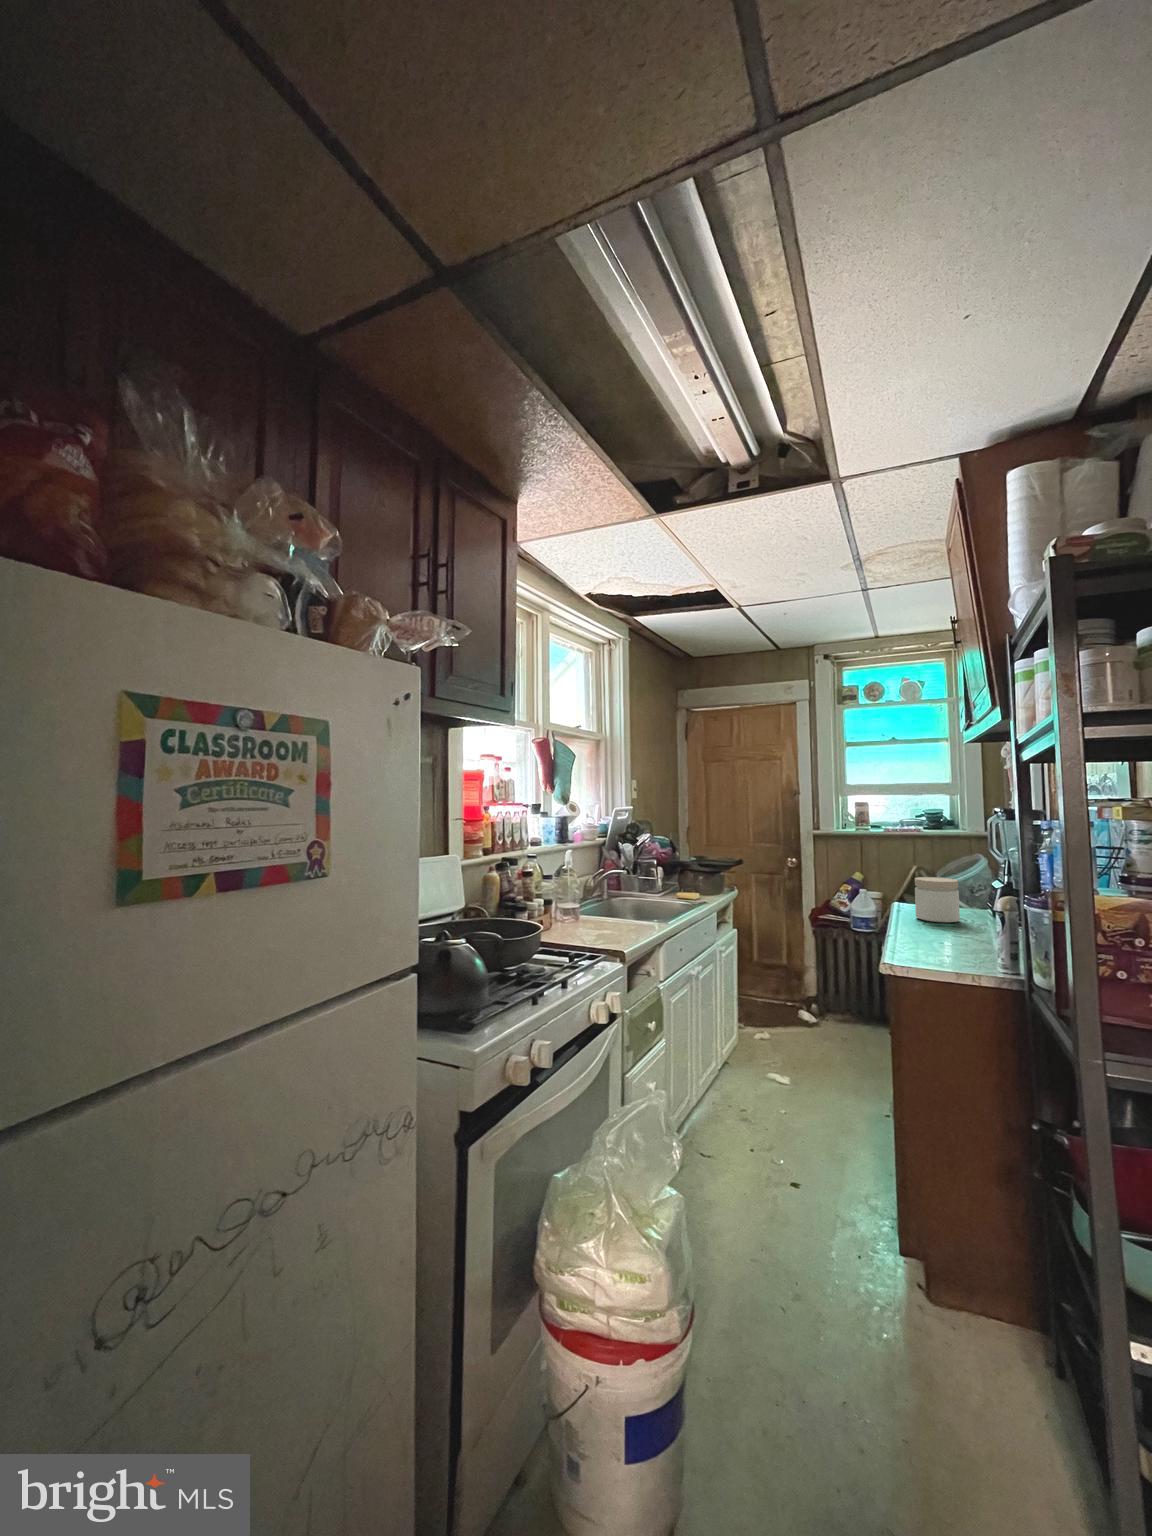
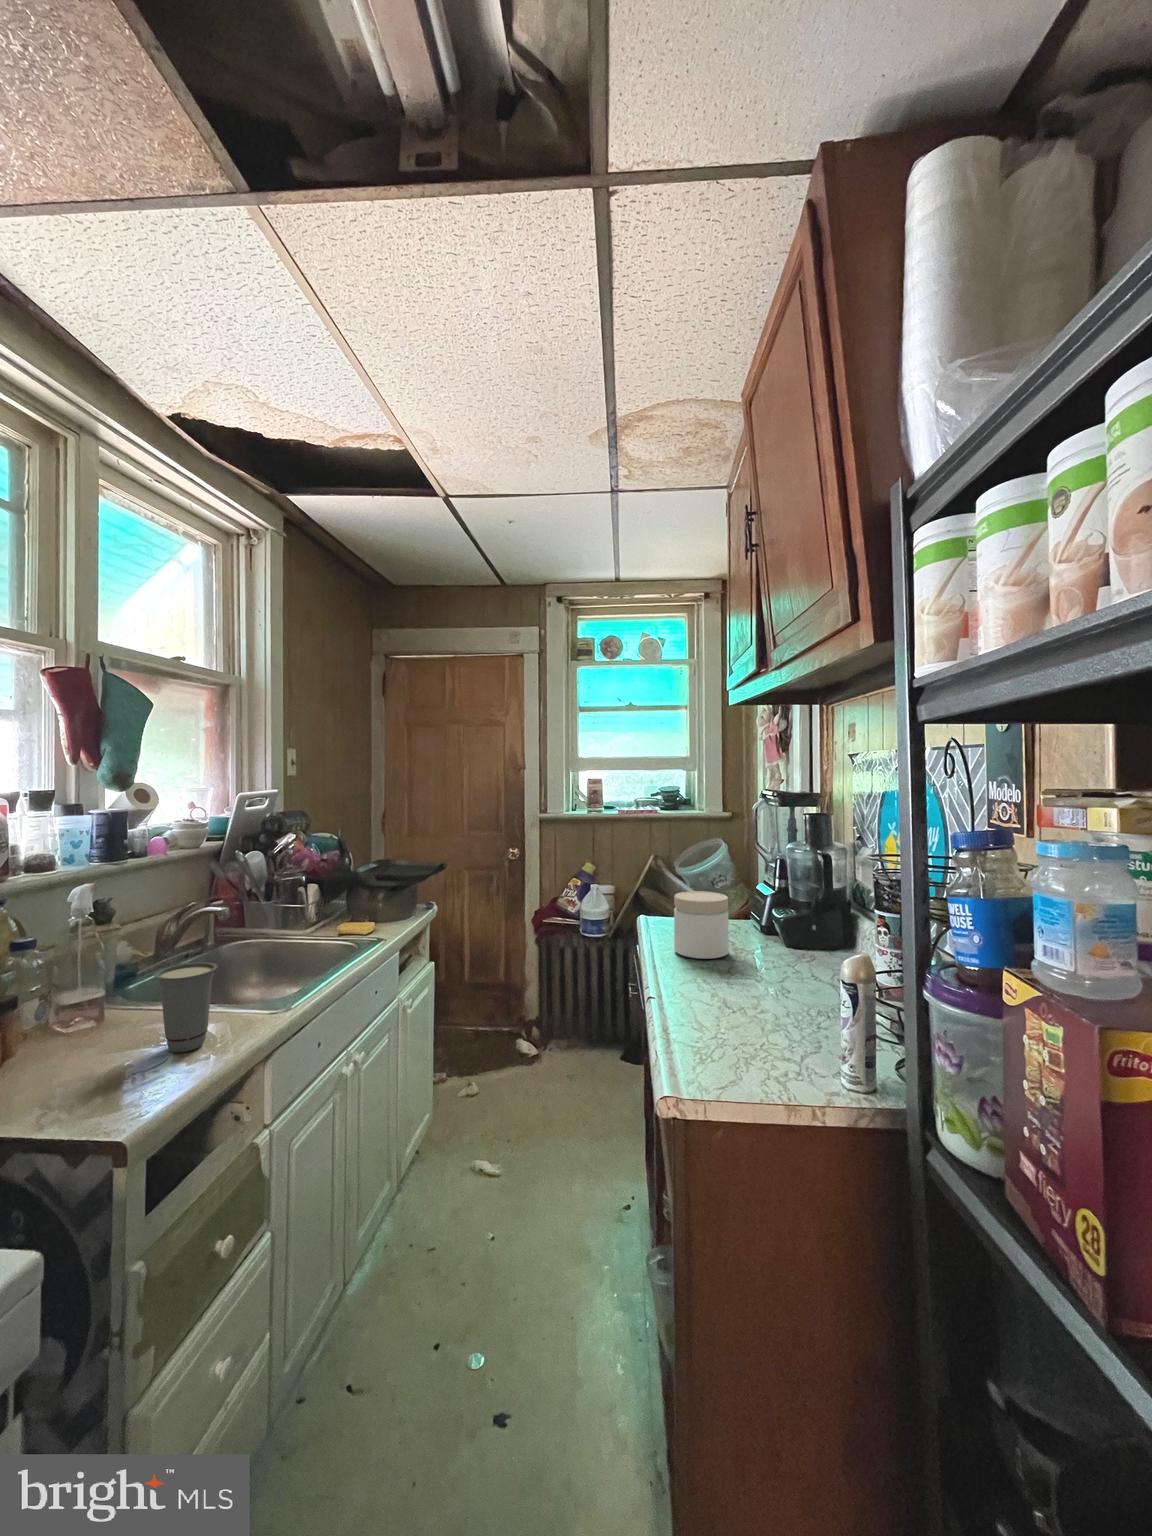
cup: none [607,891,635,934] -> present [154,962,218,1052]

